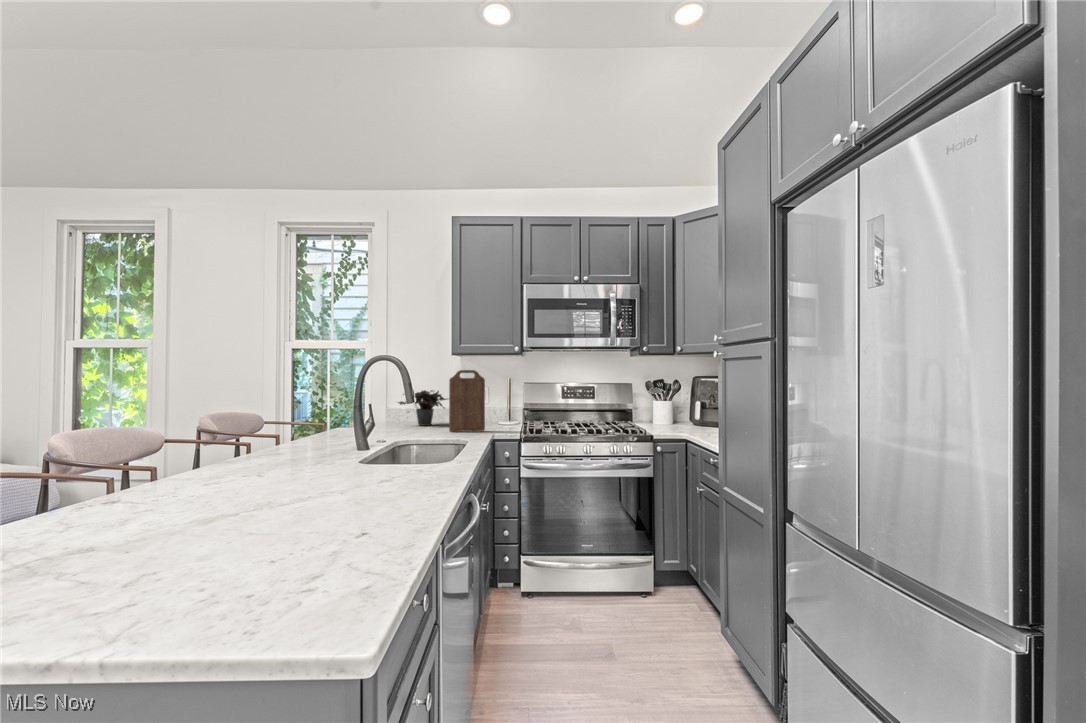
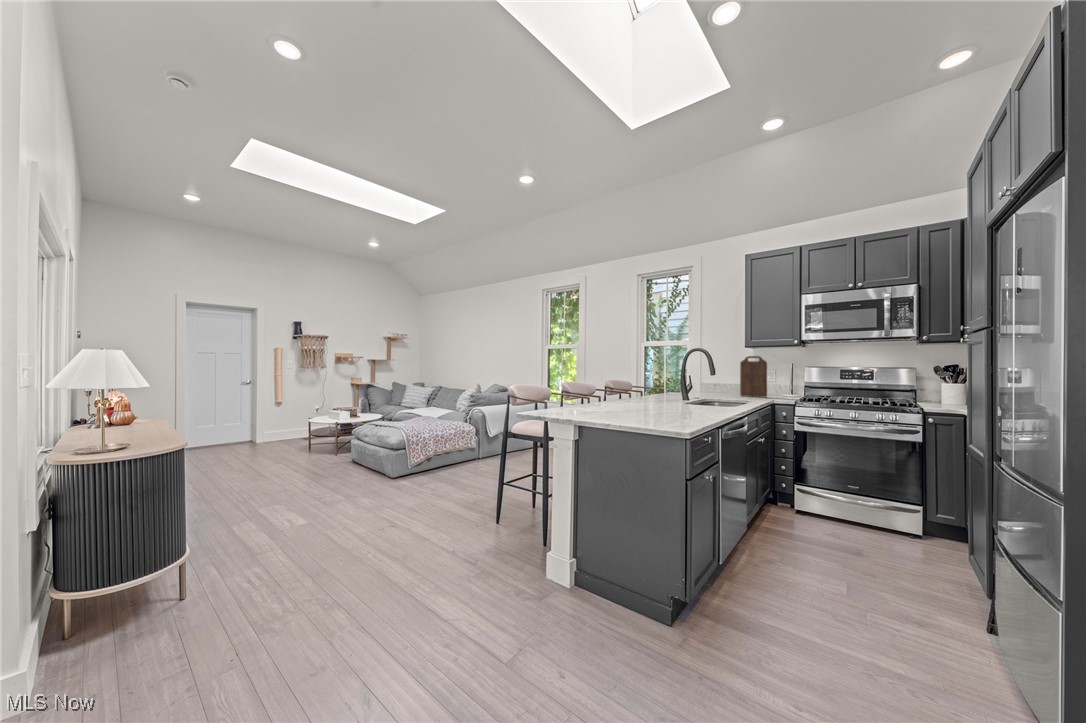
potted plant: present [398,390,447,426] -> none [705,370,745,393]

